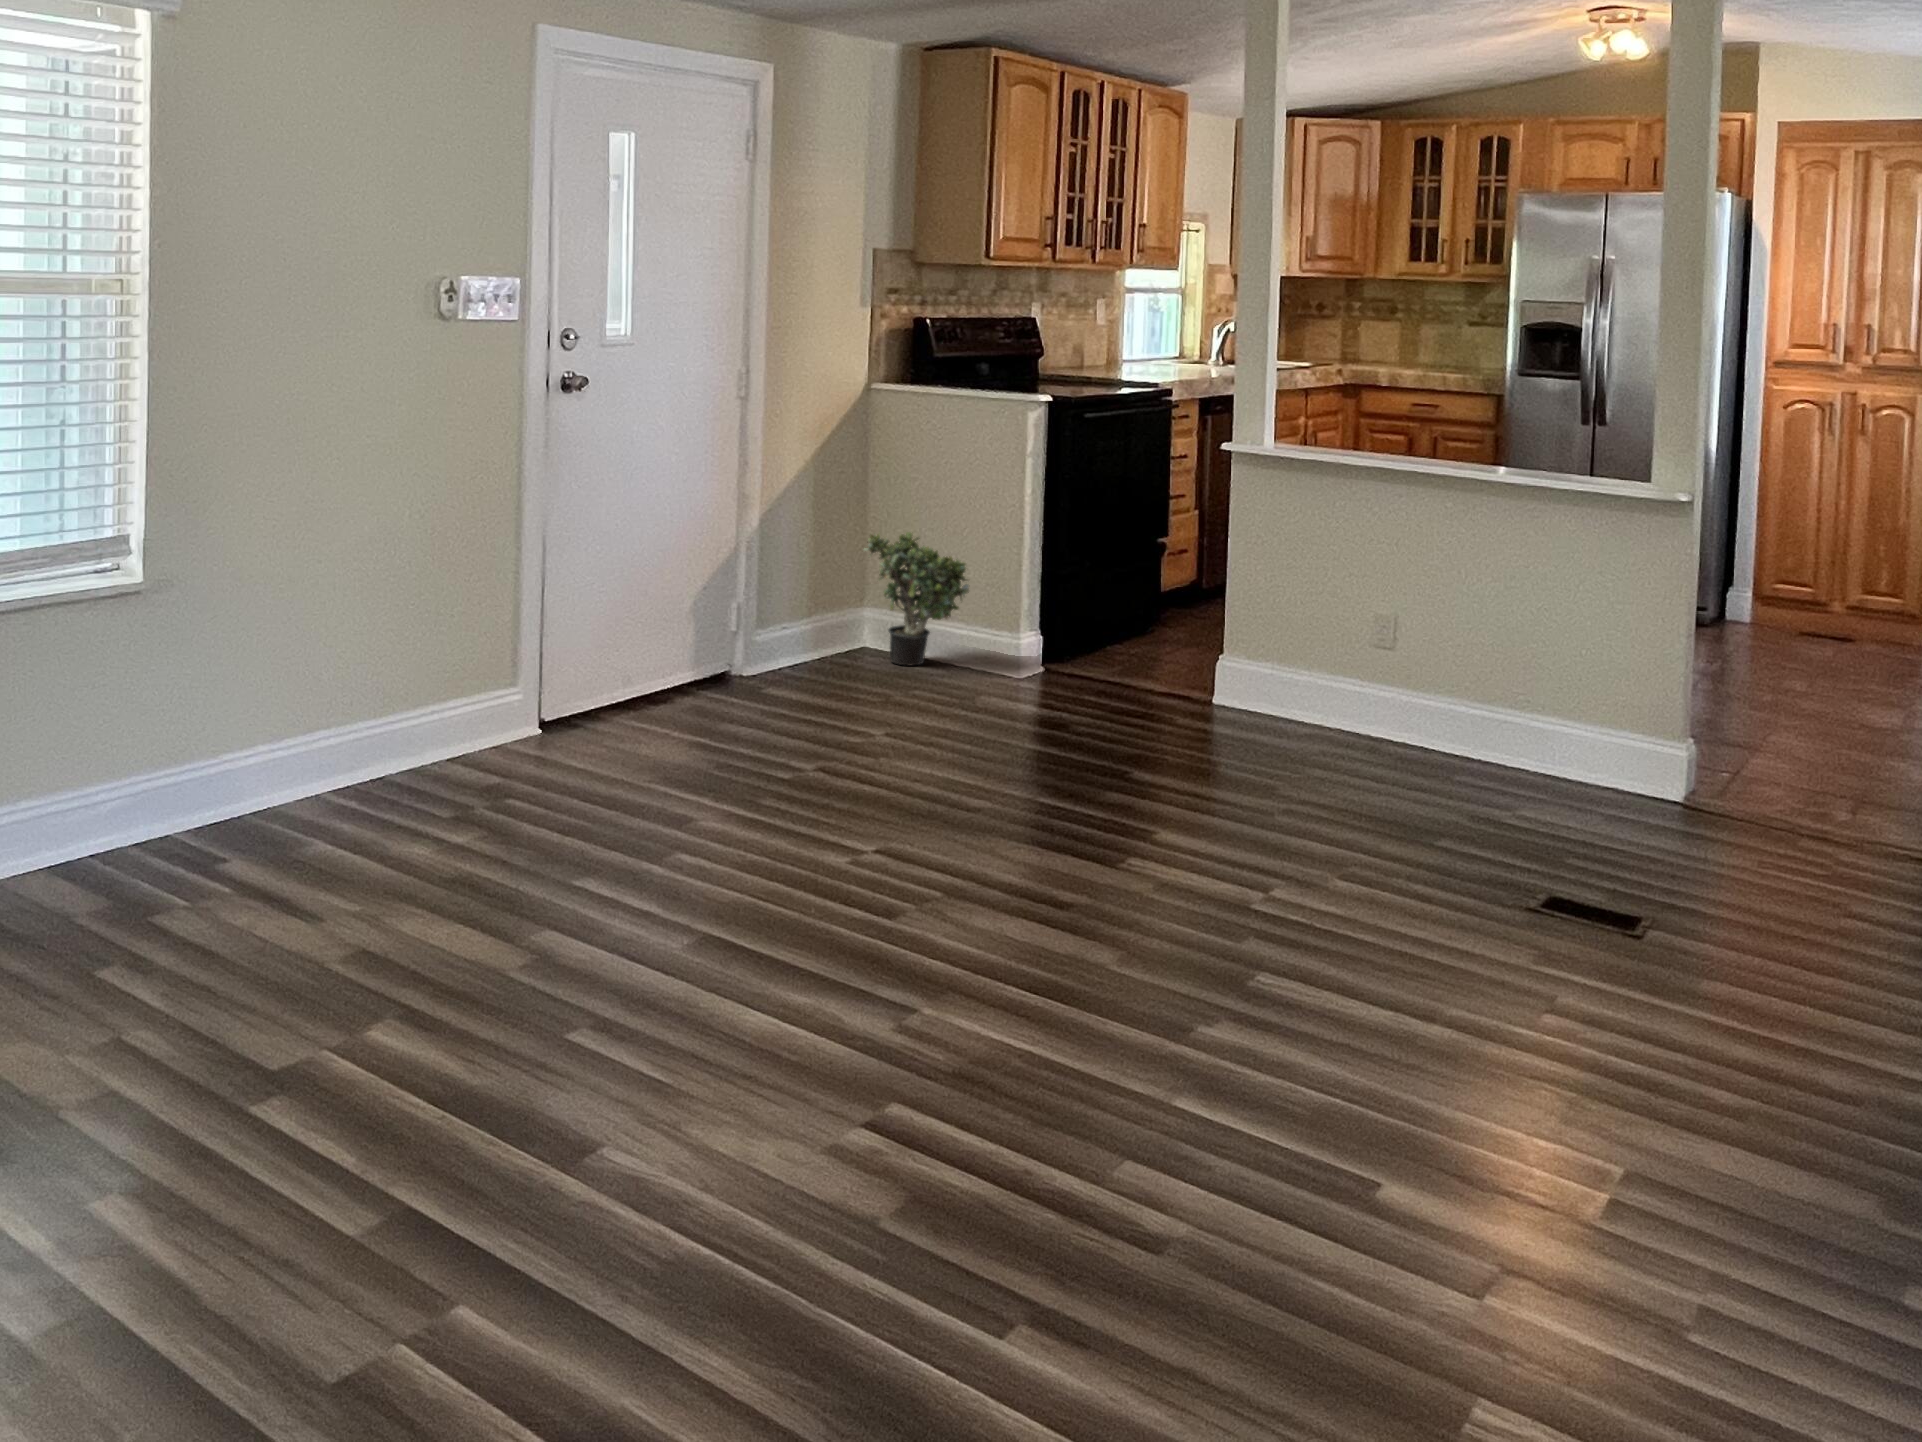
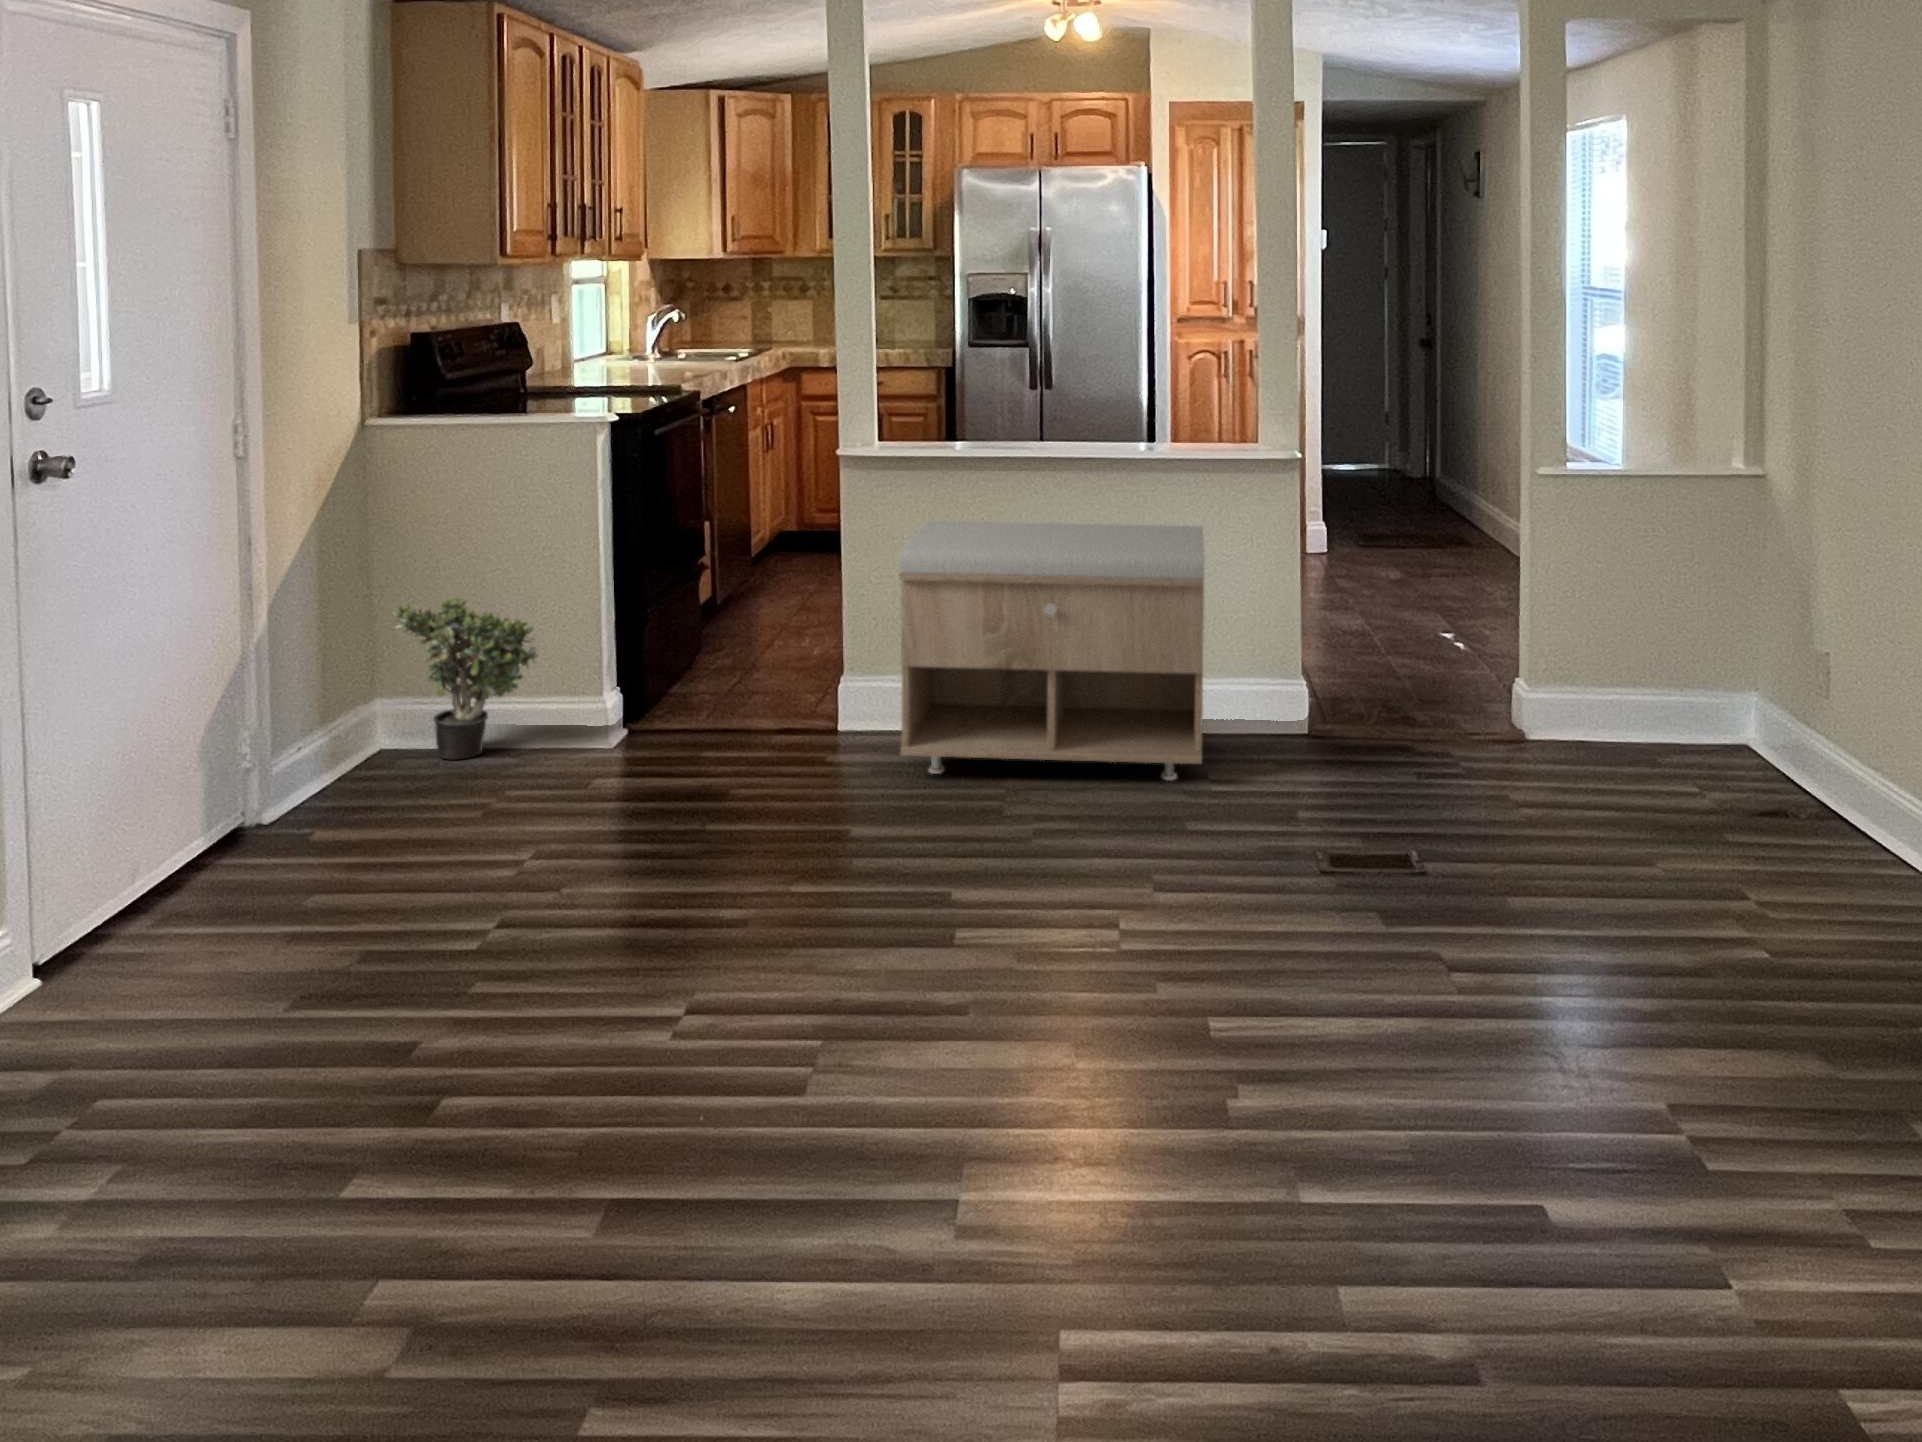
storage bench: none [1216,520,1567,808] -> present [899,521,1204,781]

